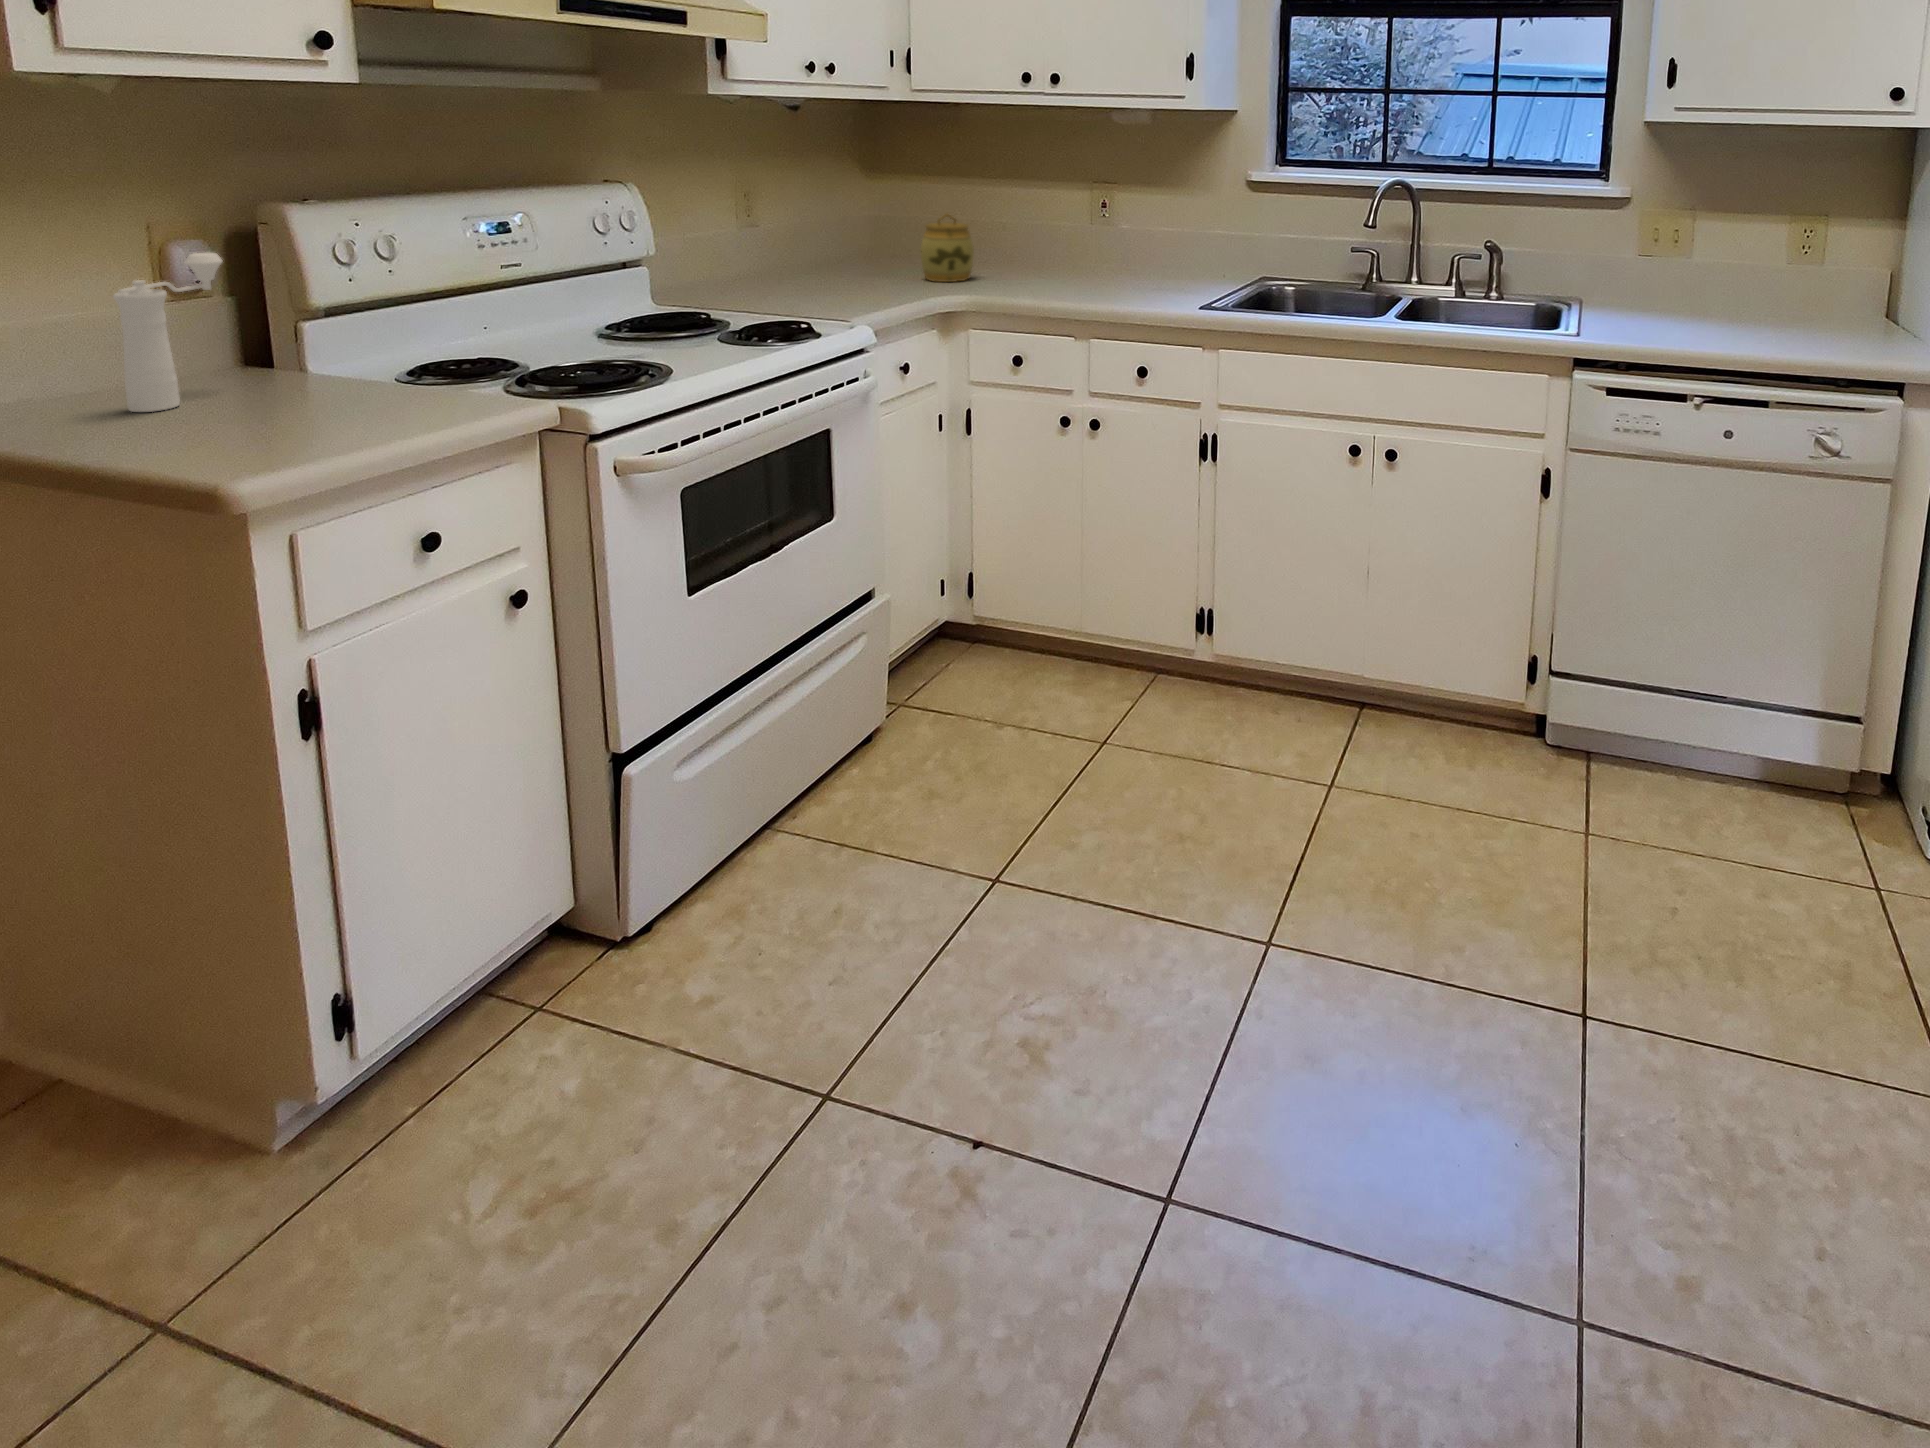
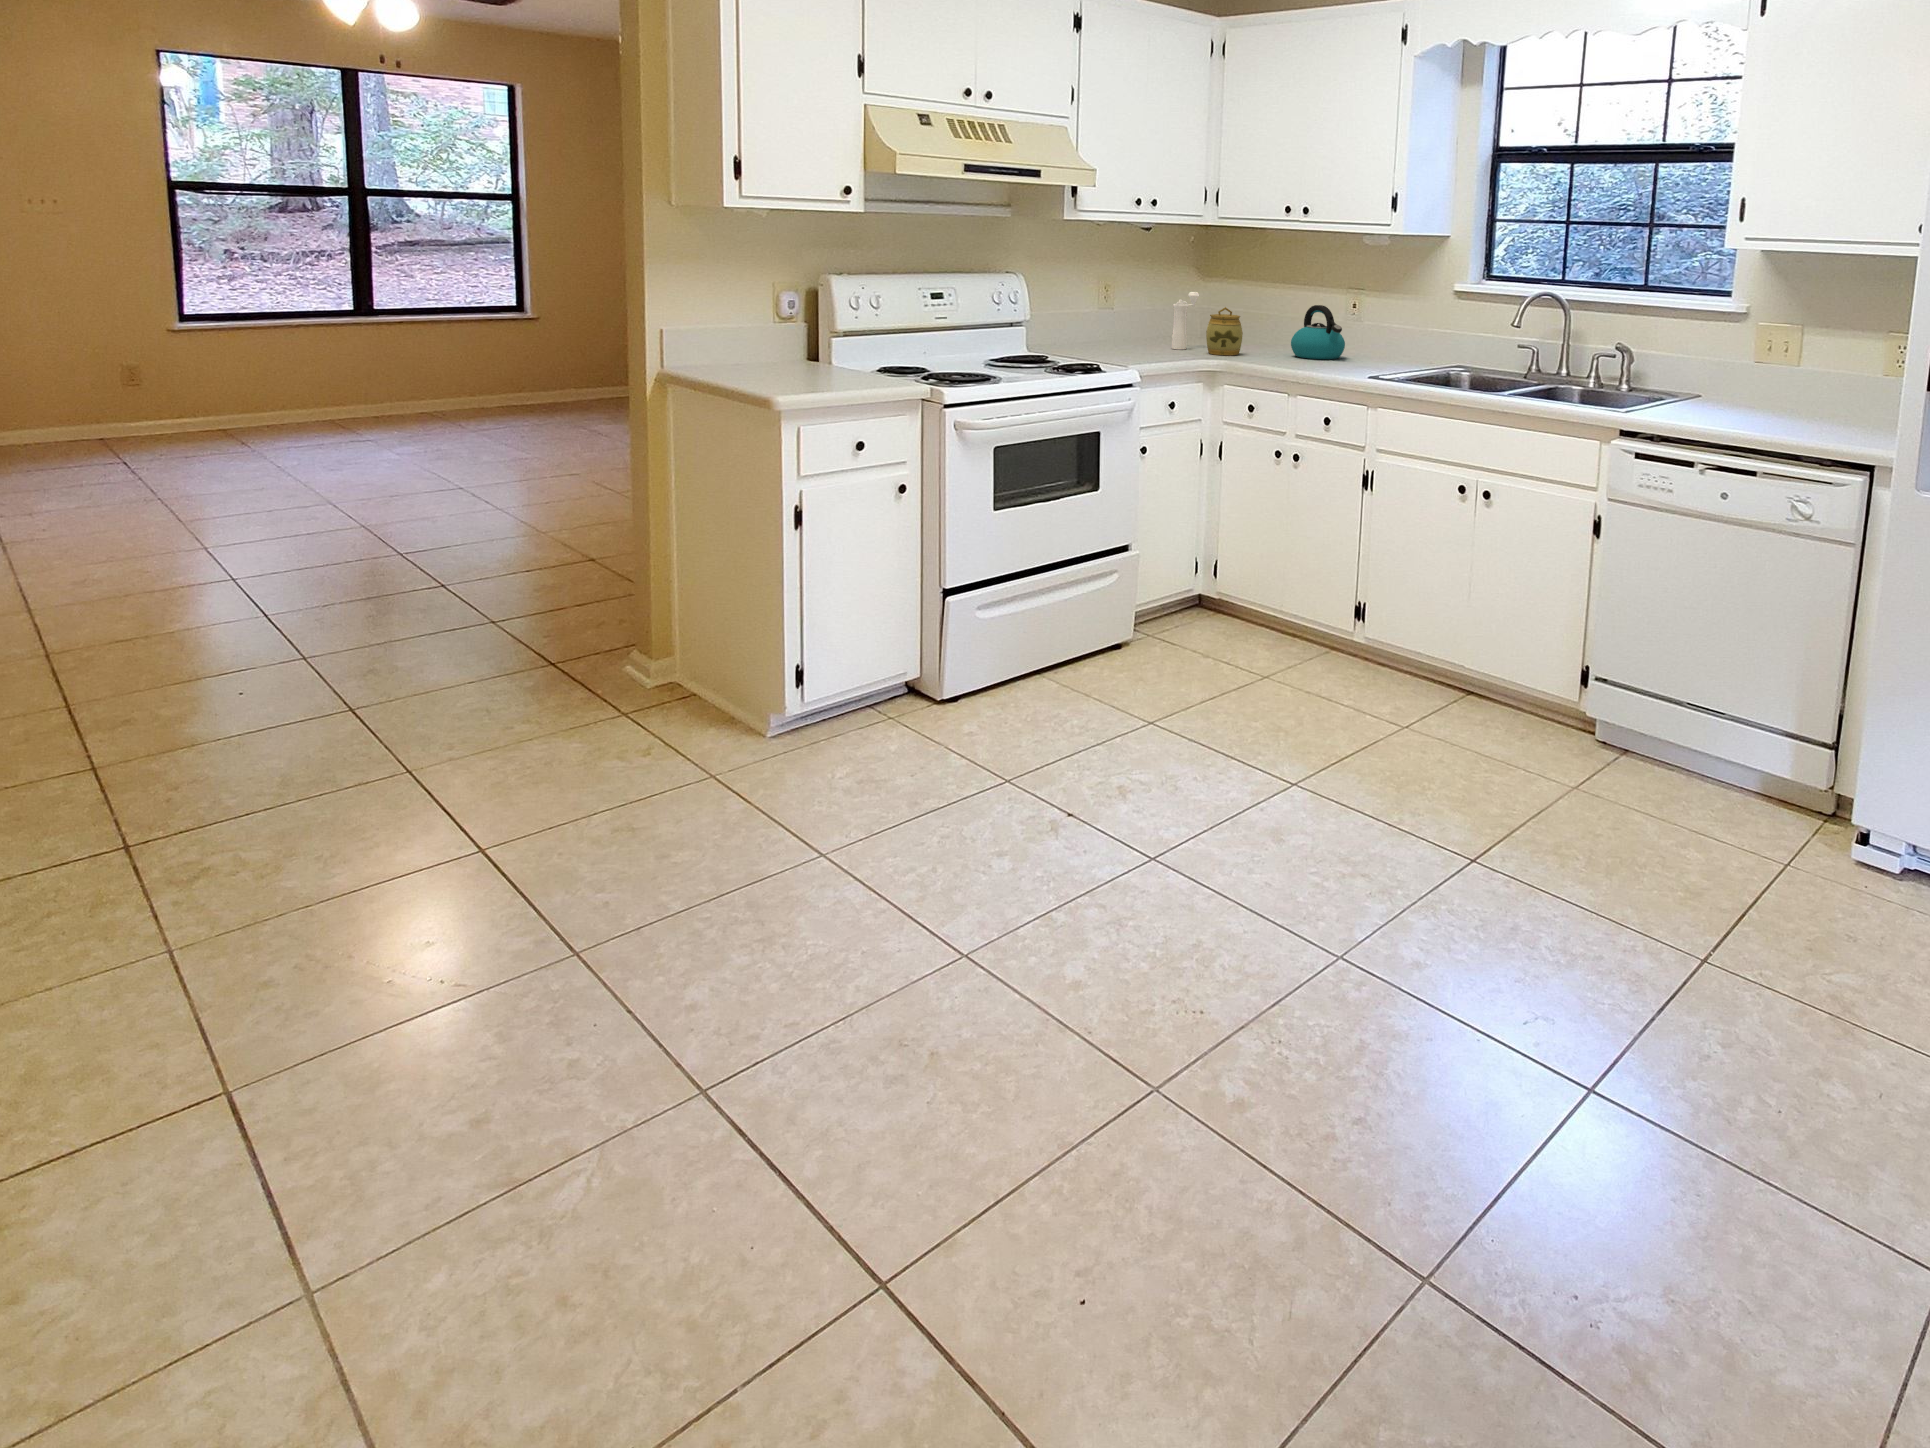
kettle: none [1039,203,1115,278] -> present [1291,305,1345,359]
pepper mill: present [113,253,222,412] -> present [1172,292,1199,350]

